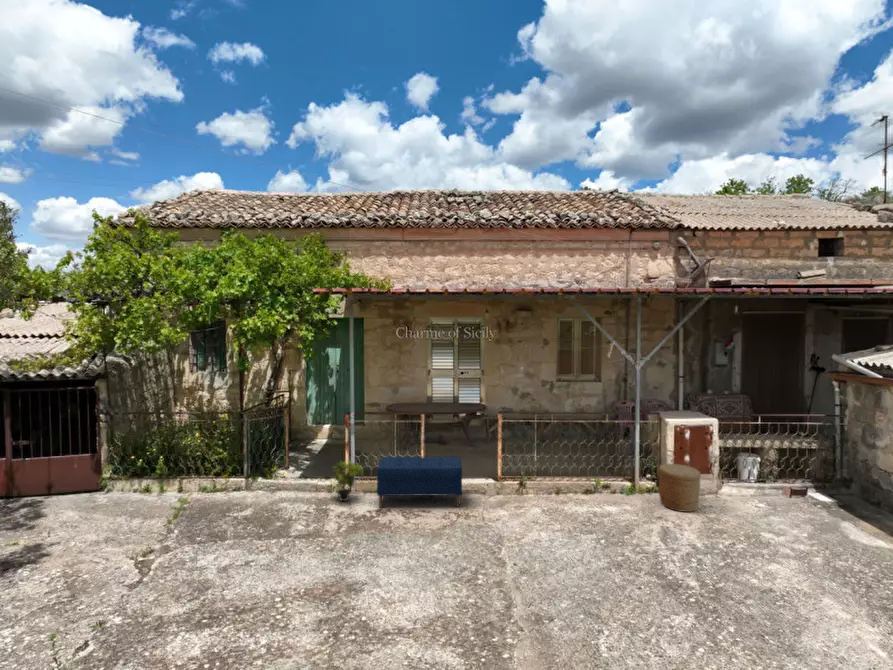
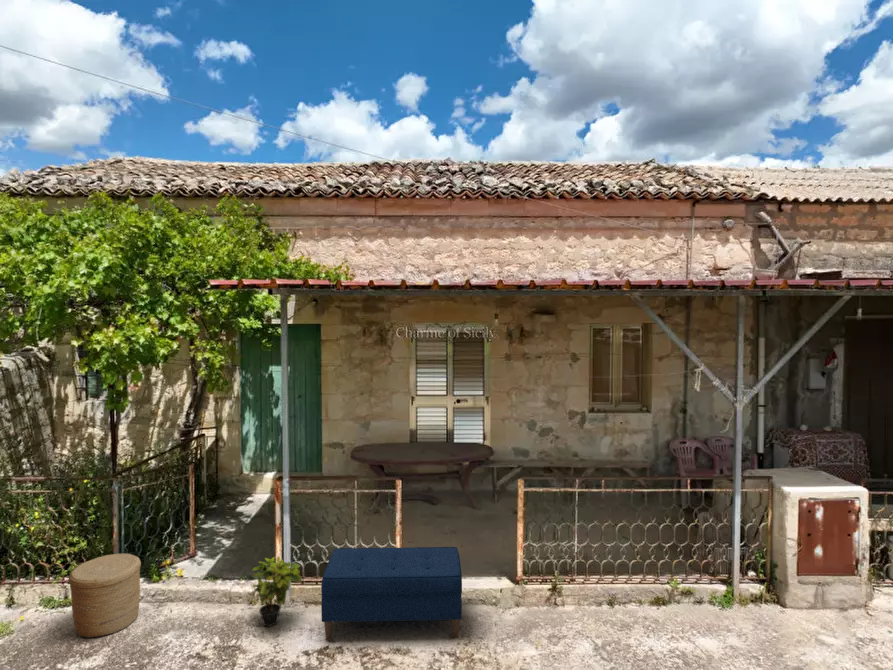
woven basket: present [658,464,701,512] -> present [69,554,141,637]

